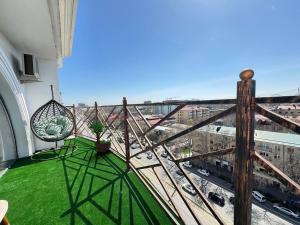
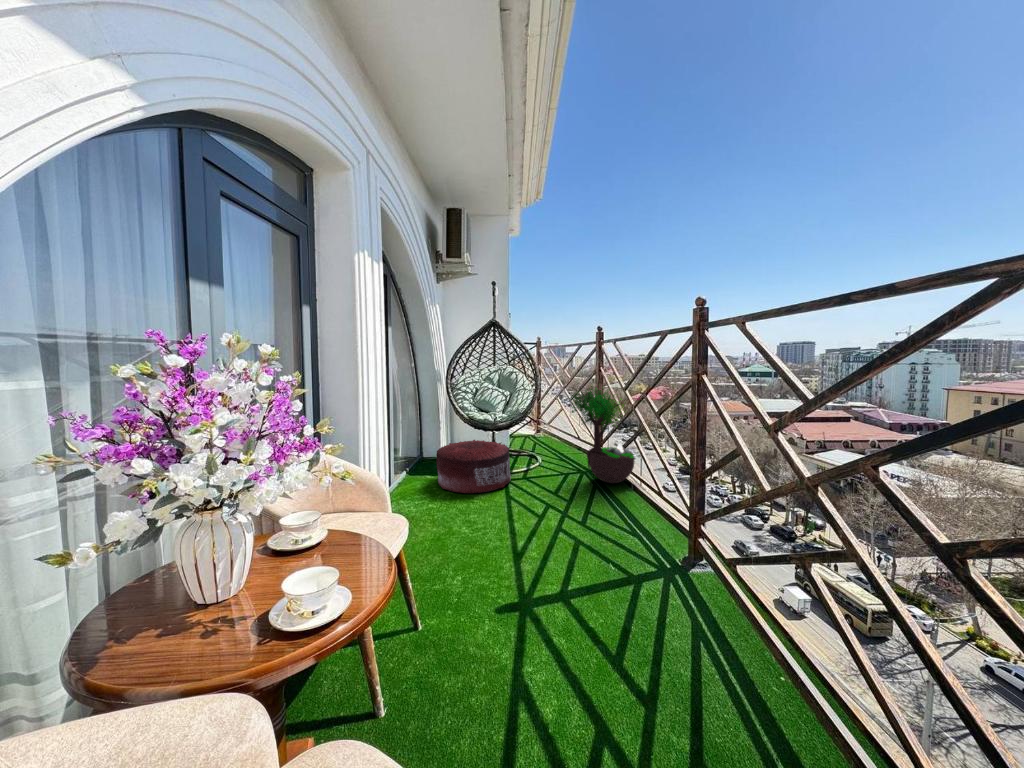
pouf: none [29,146,66,170] -> present [436,440,511,493]

